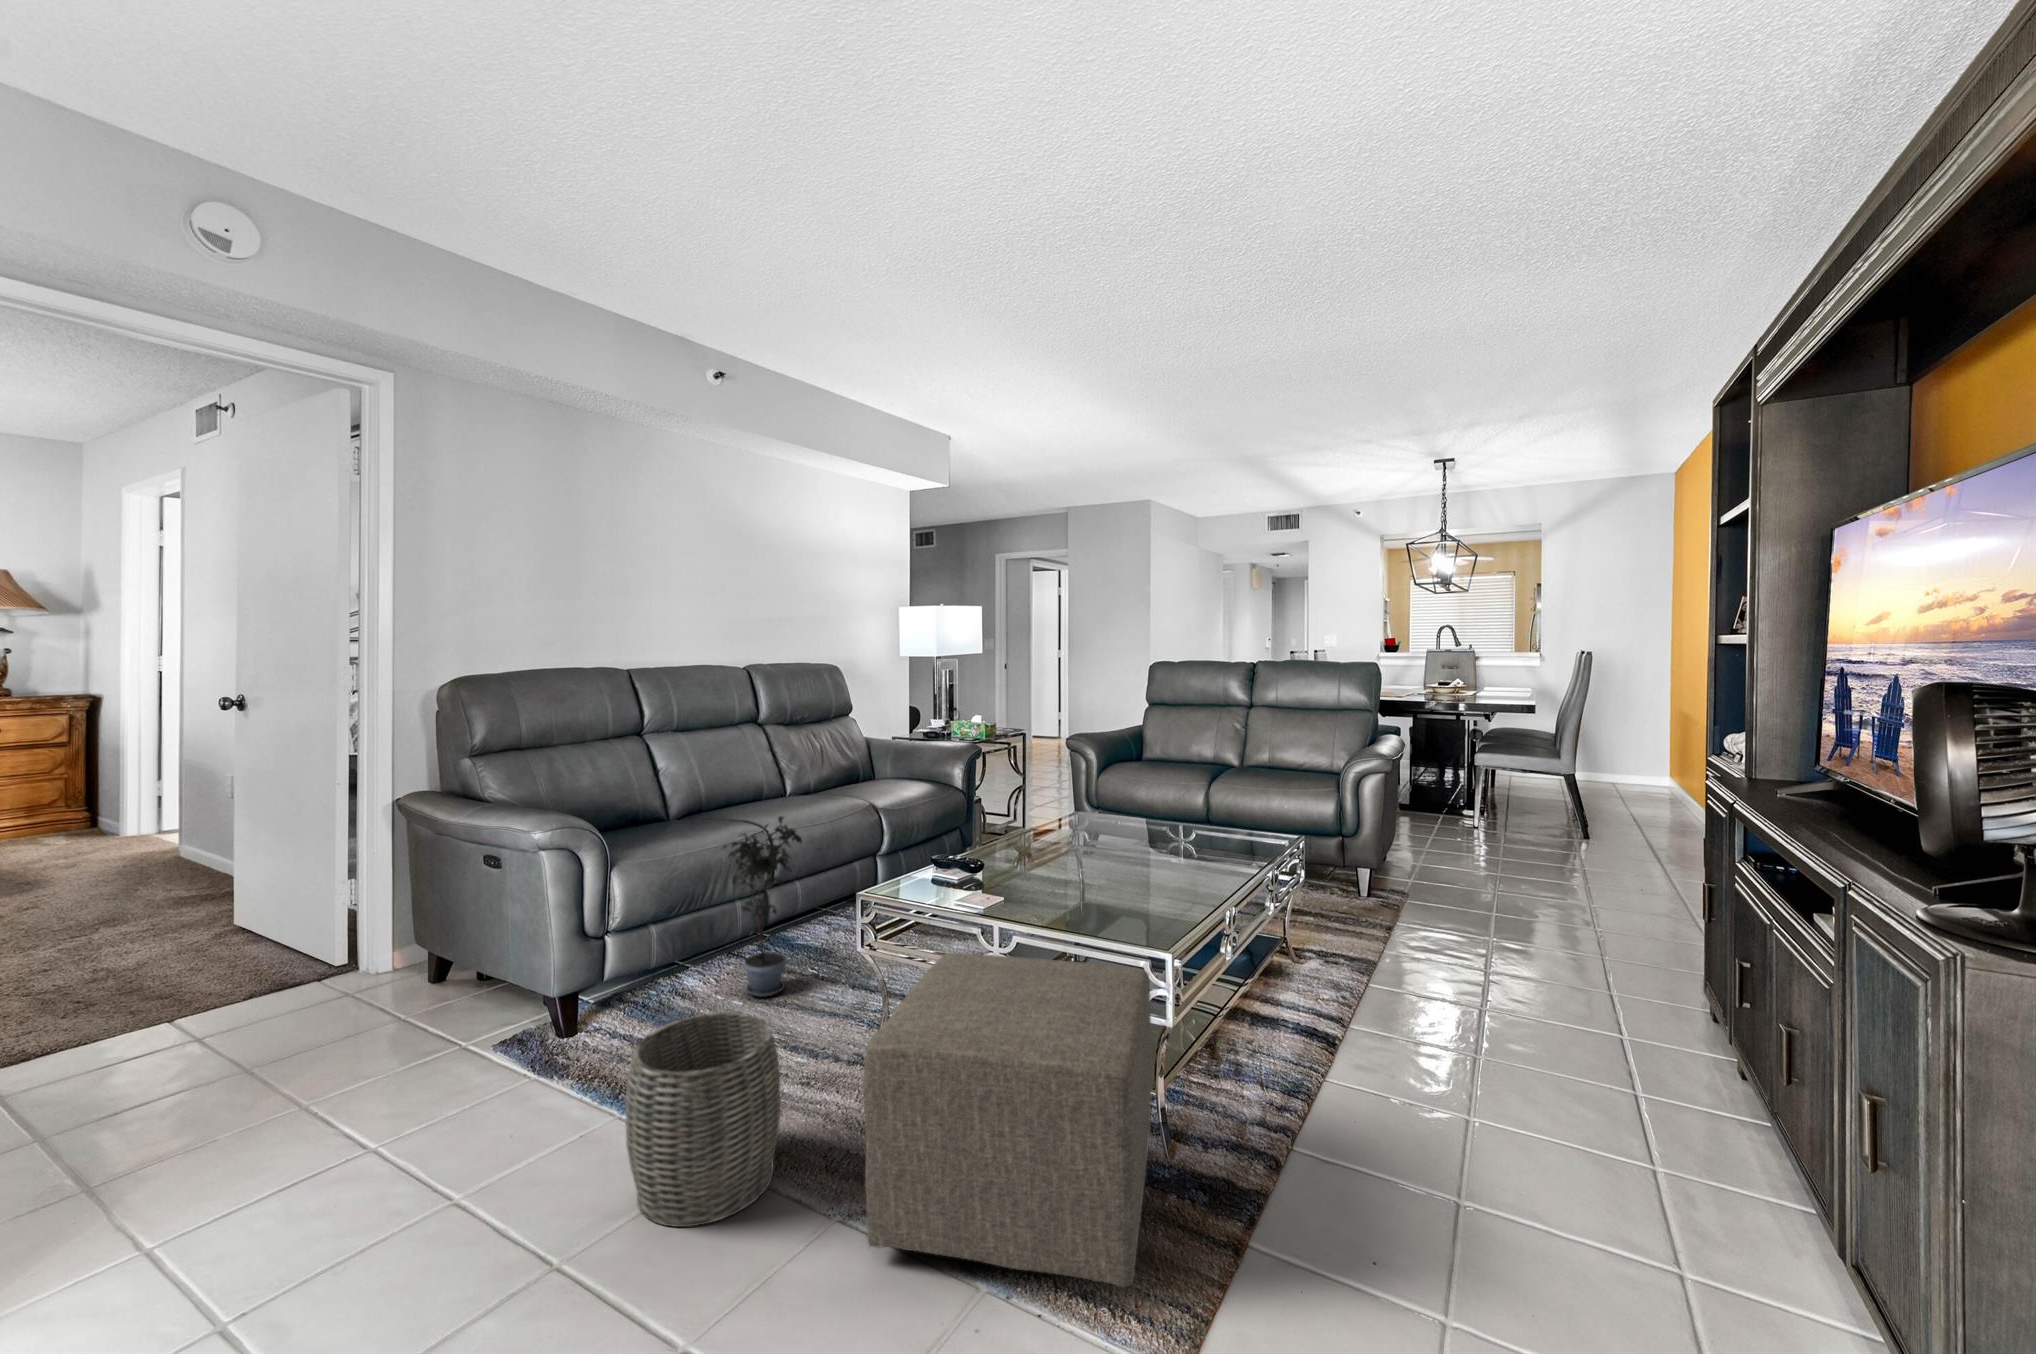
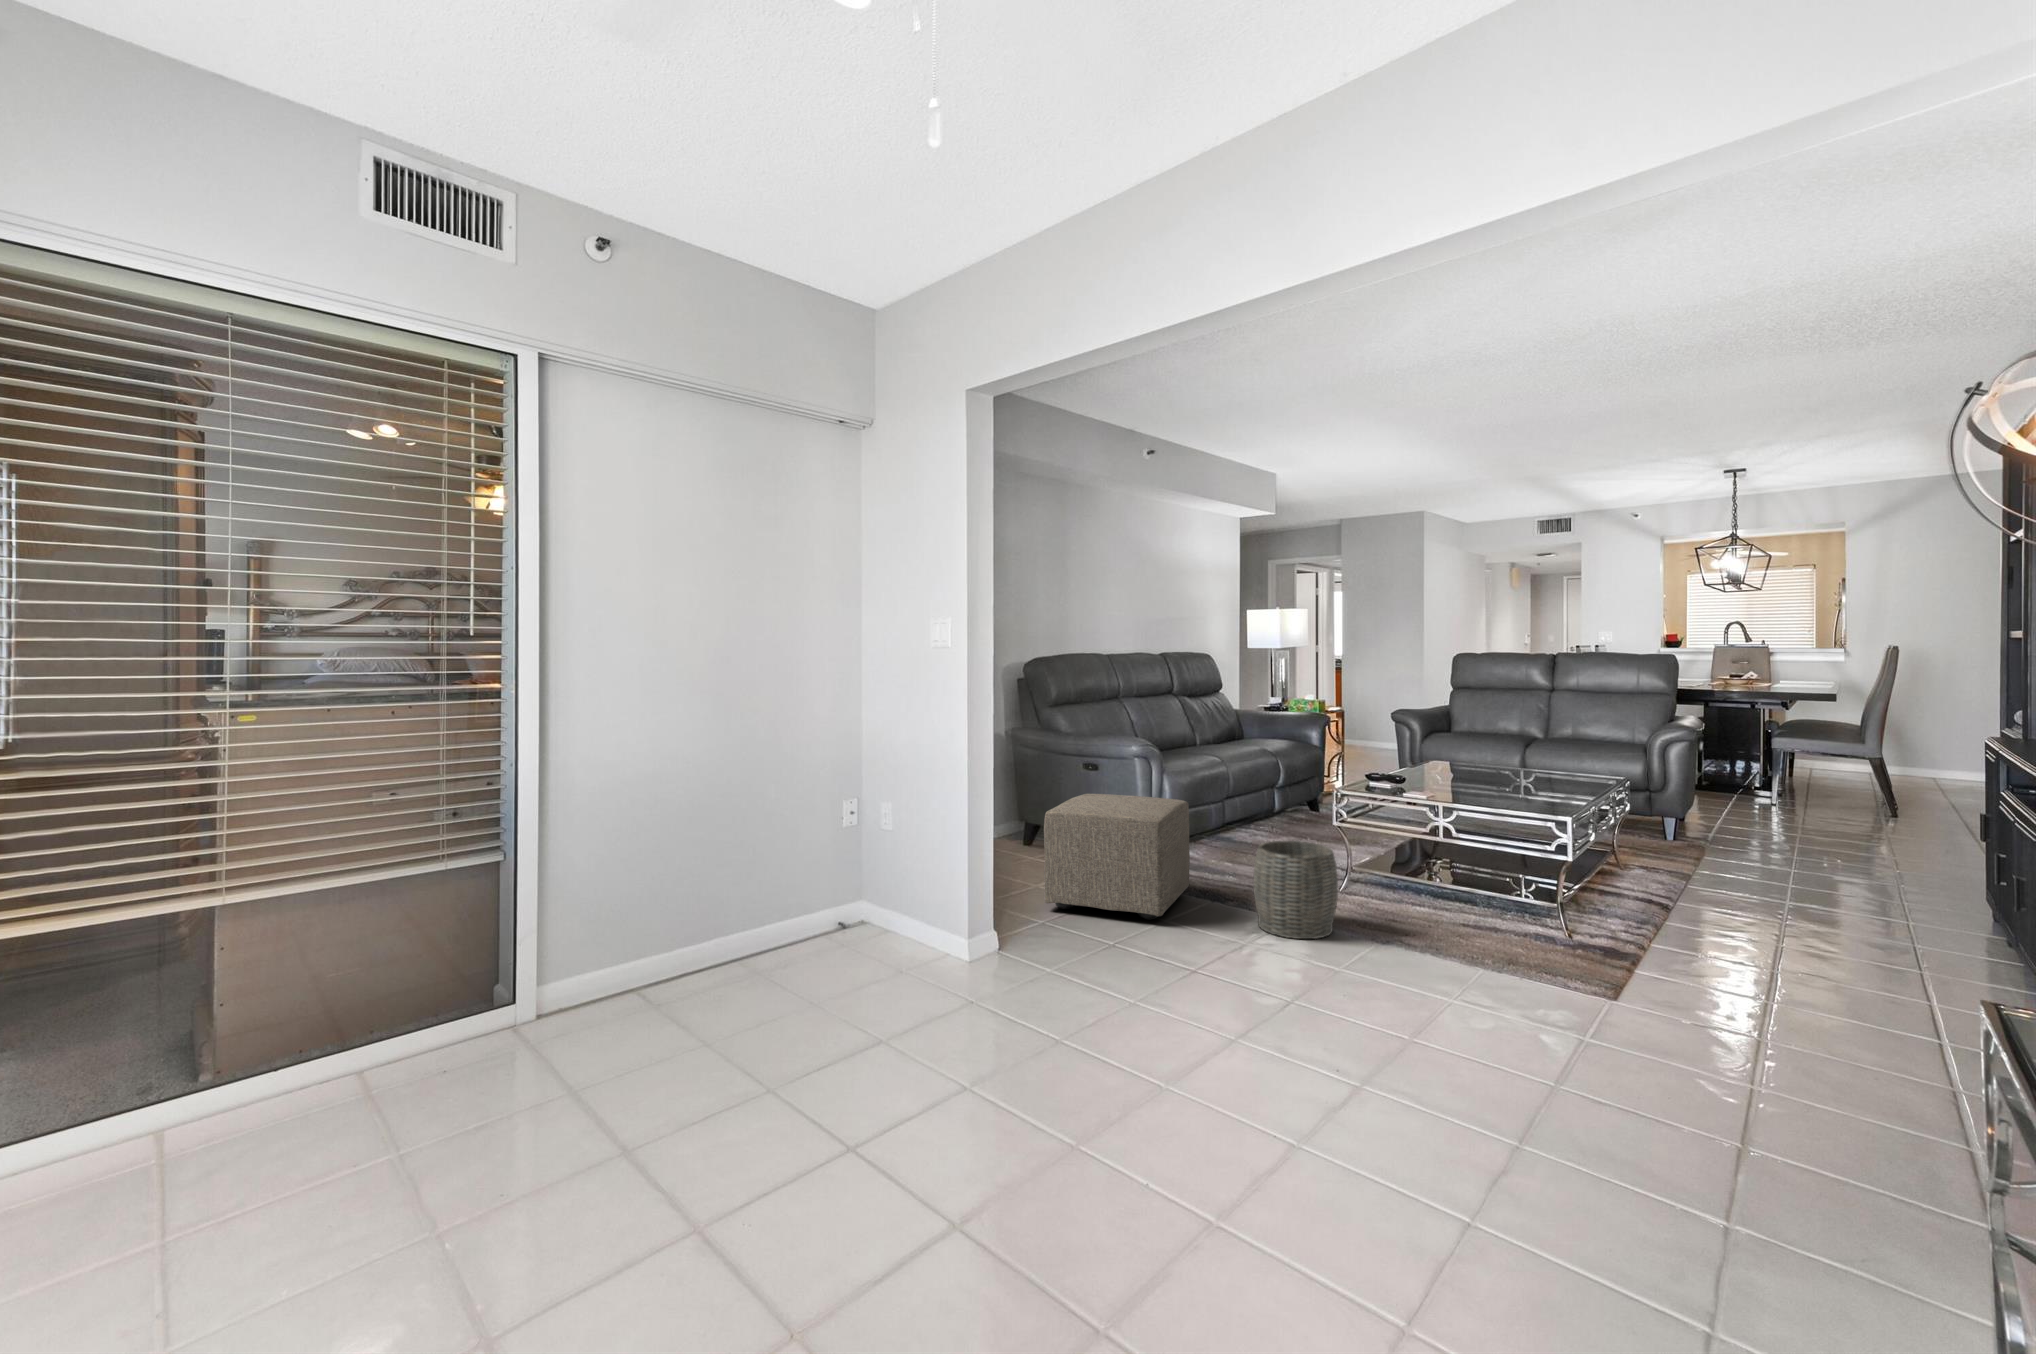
potted plant: present [723,816,802,997] -> none [1214,748,1266,866]
ottoman: present [863,953,1151,1287] -> present [1044,794,1190,920]

